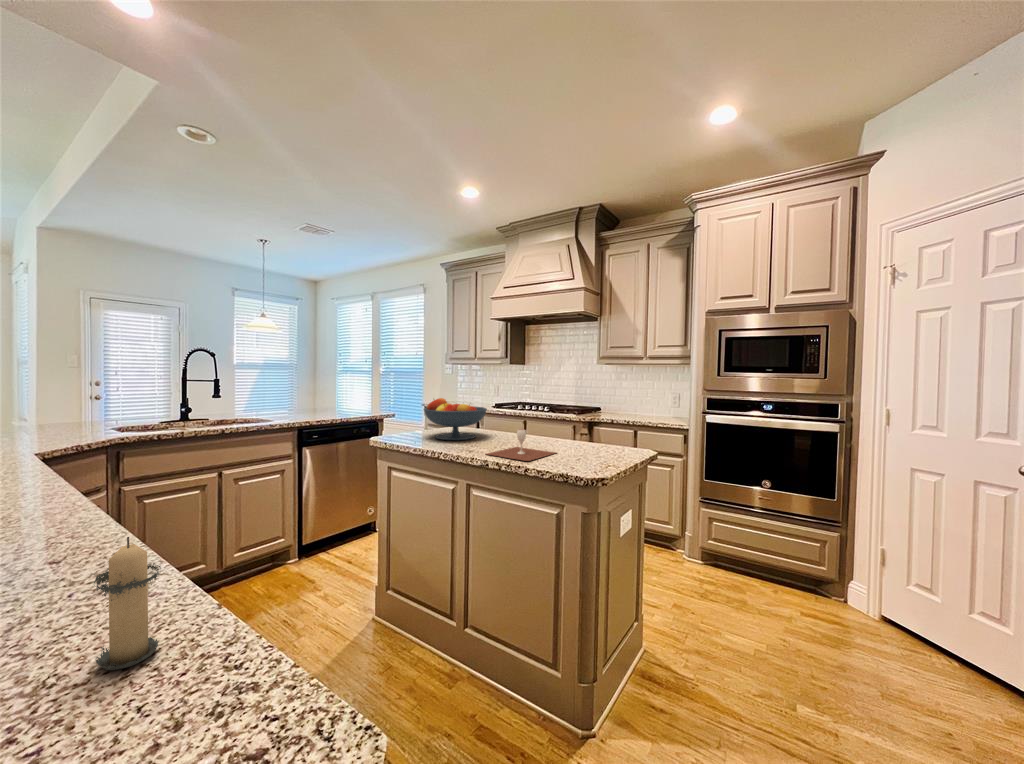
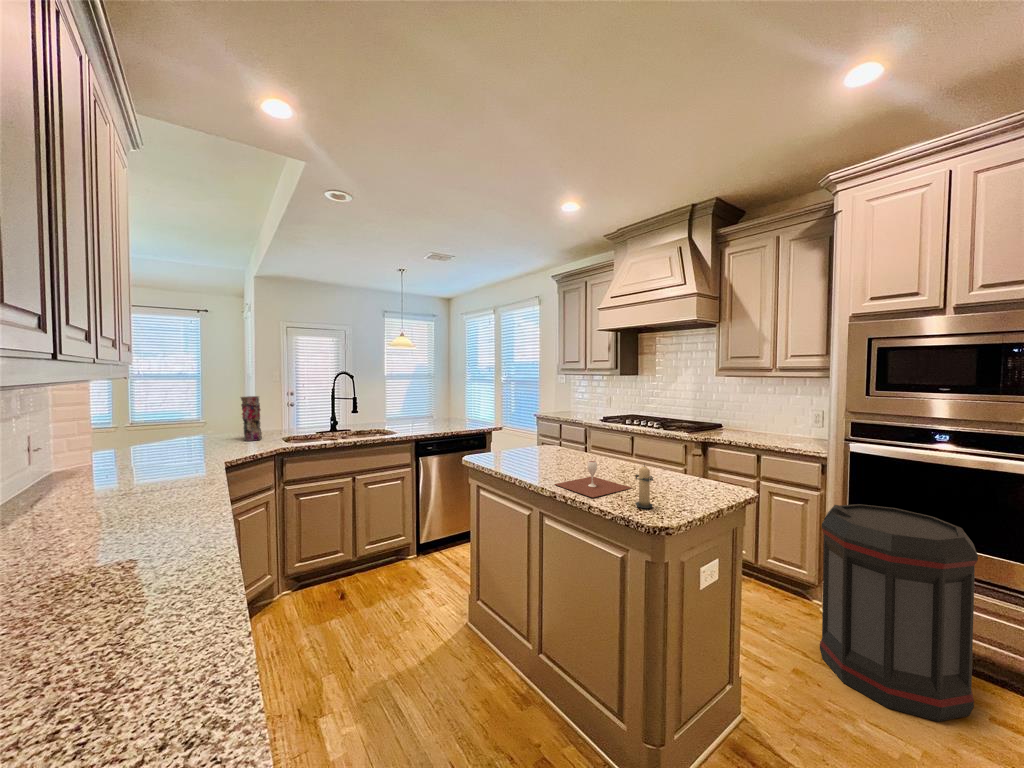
vase: none [44,375,79,434] -> present [241,396,262,441]
fruit bowl: present [424,398,487,440] -> none [507,421,569,464]
trash can: none [689,464,794,623] -> present [820,504,978,722]
candle: present [94,537,161,670] -> present [636,464,653,508]

